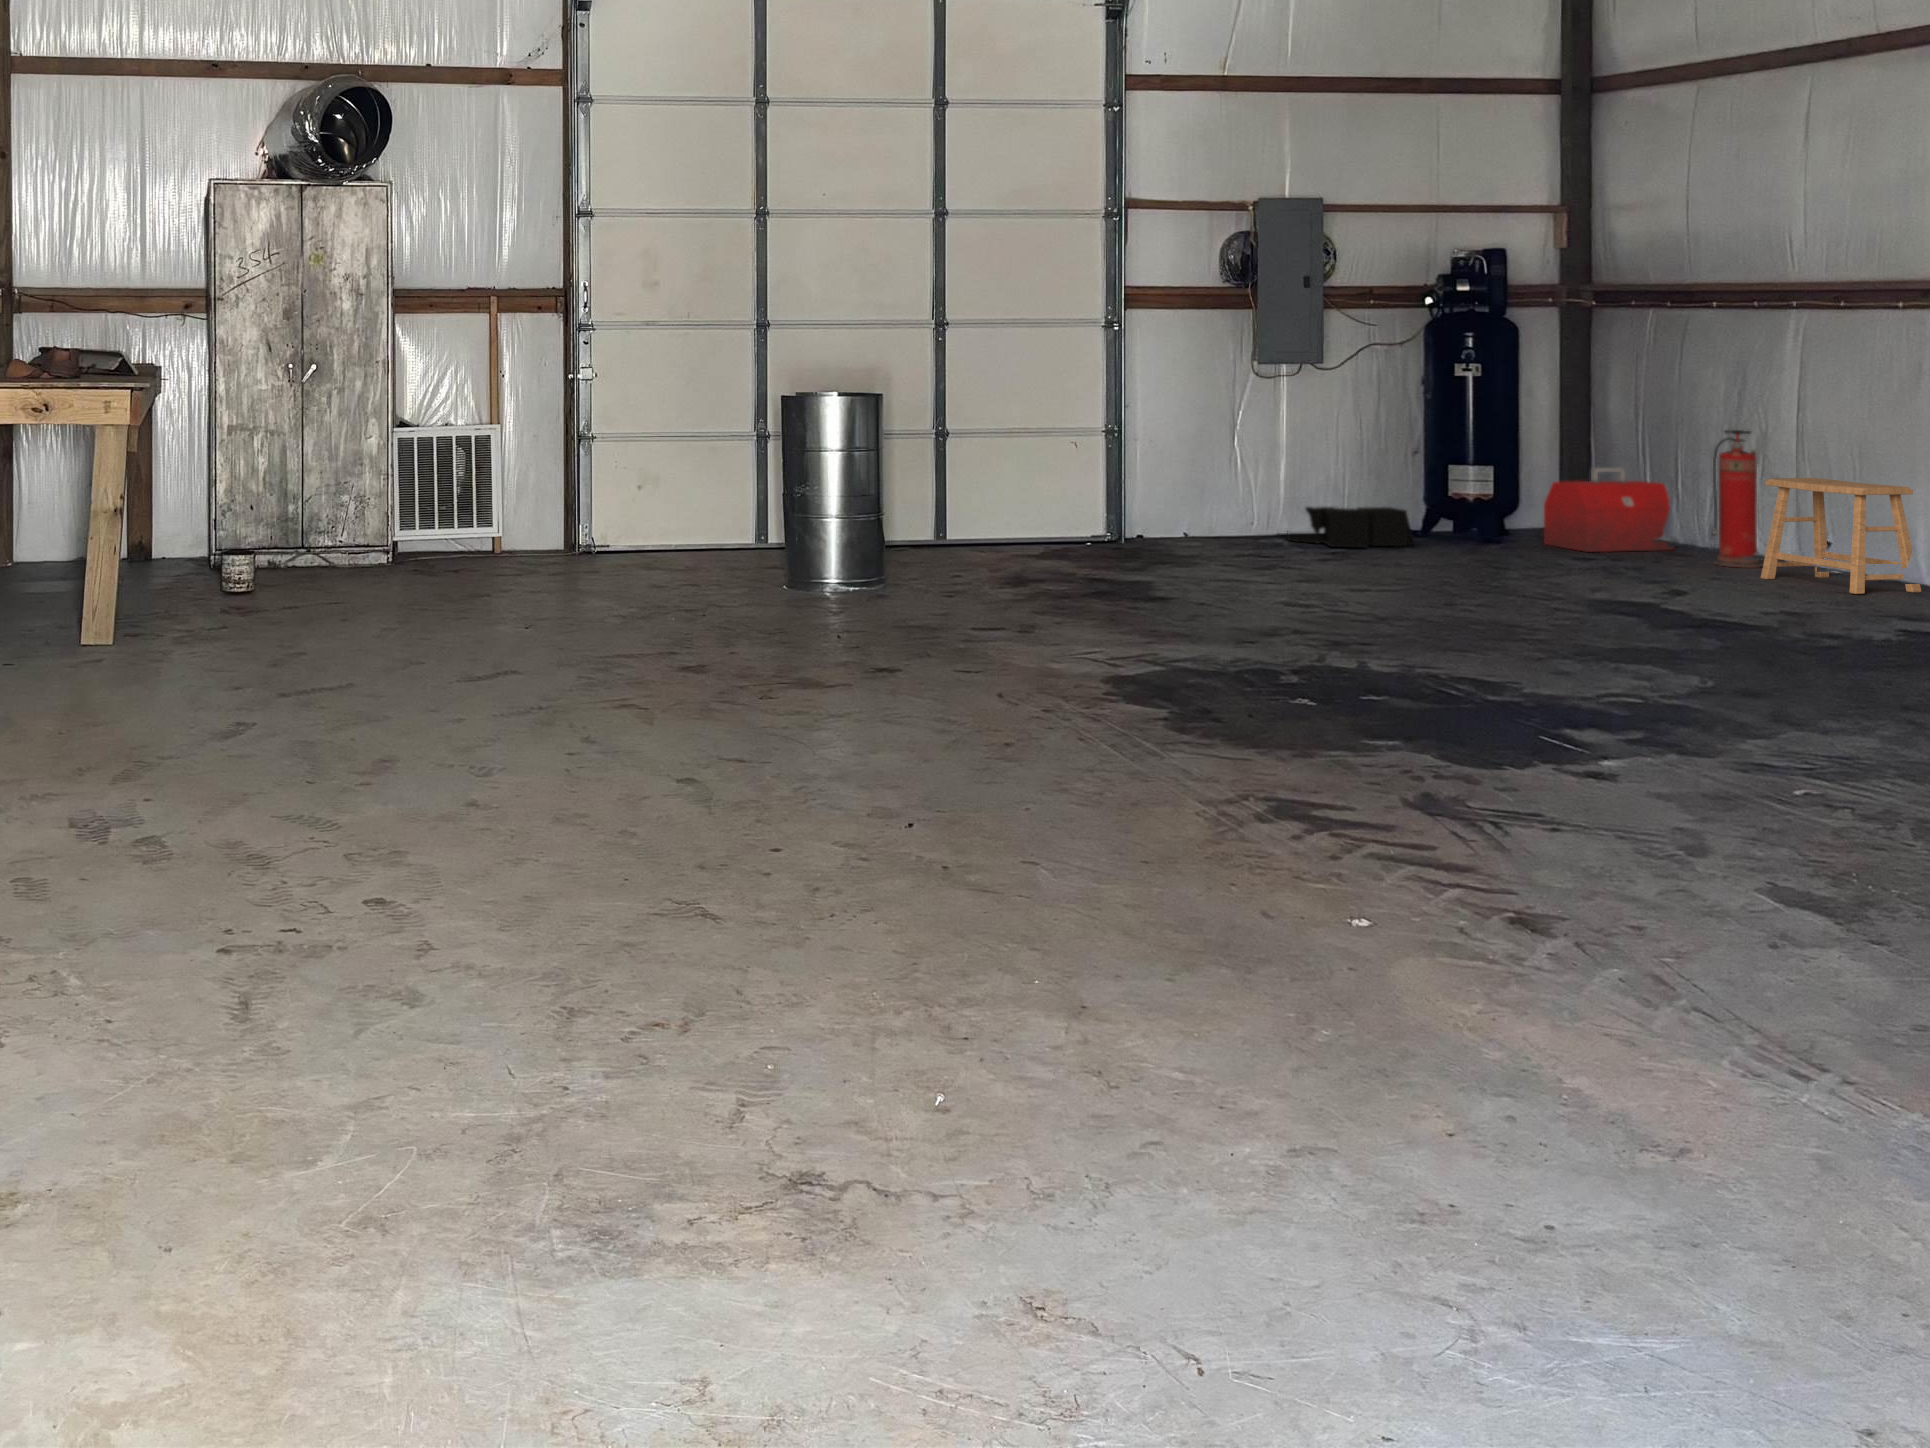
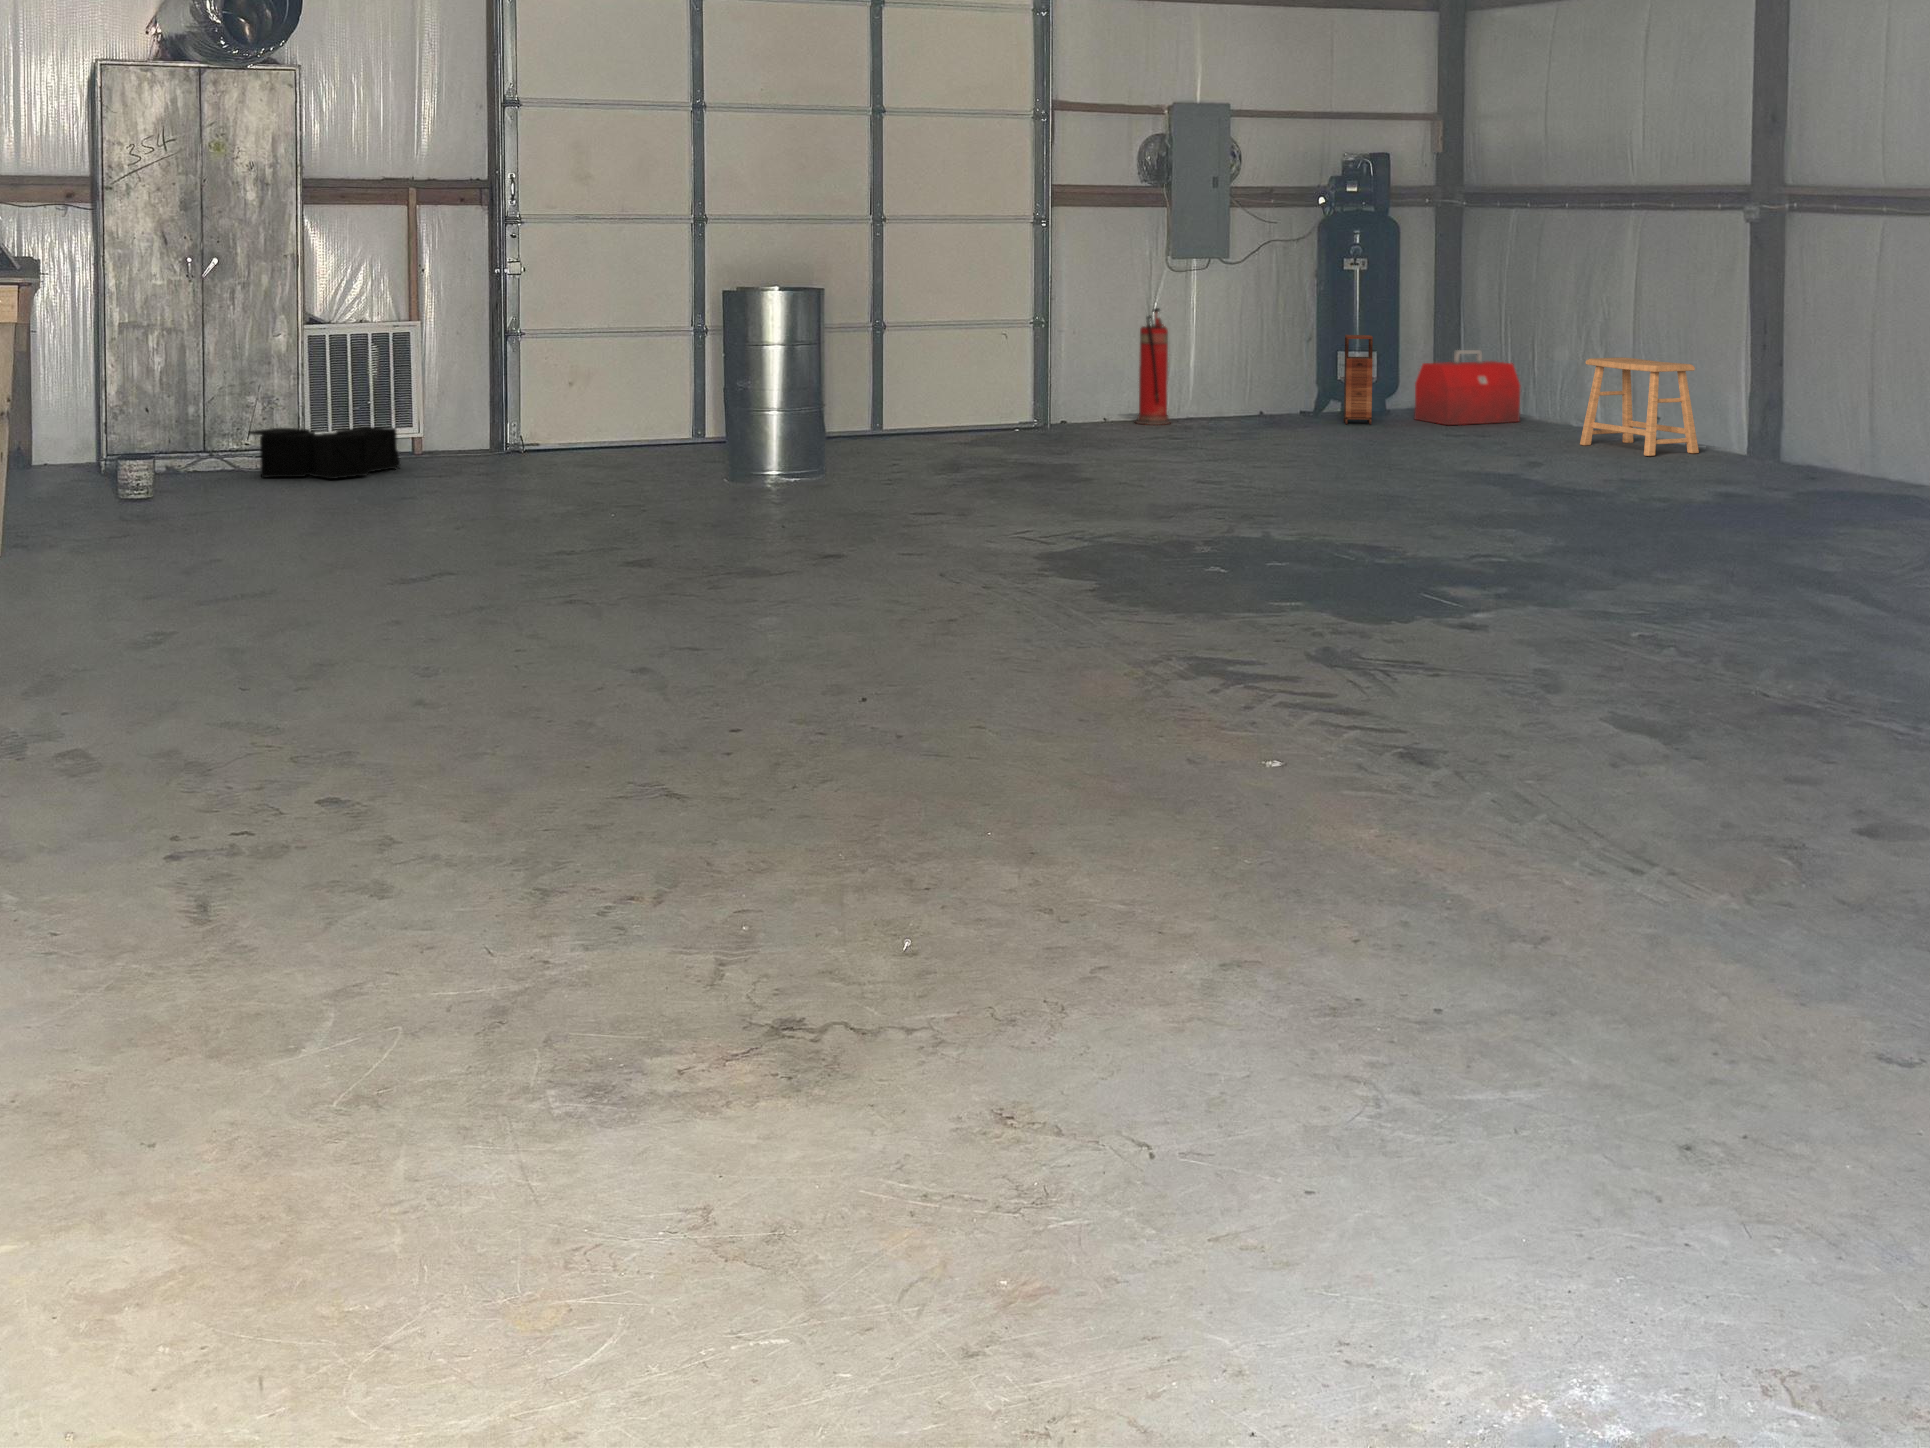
fire extinguisher: present [1711,430,1762,568] -> present [1136,308,1170,425]
storage cabinet: none [1459,449,1494,549] -> present [1344,335,1373,425]
storage bin: present [1288,507,1414,548] -> present [248,427,401,479]

